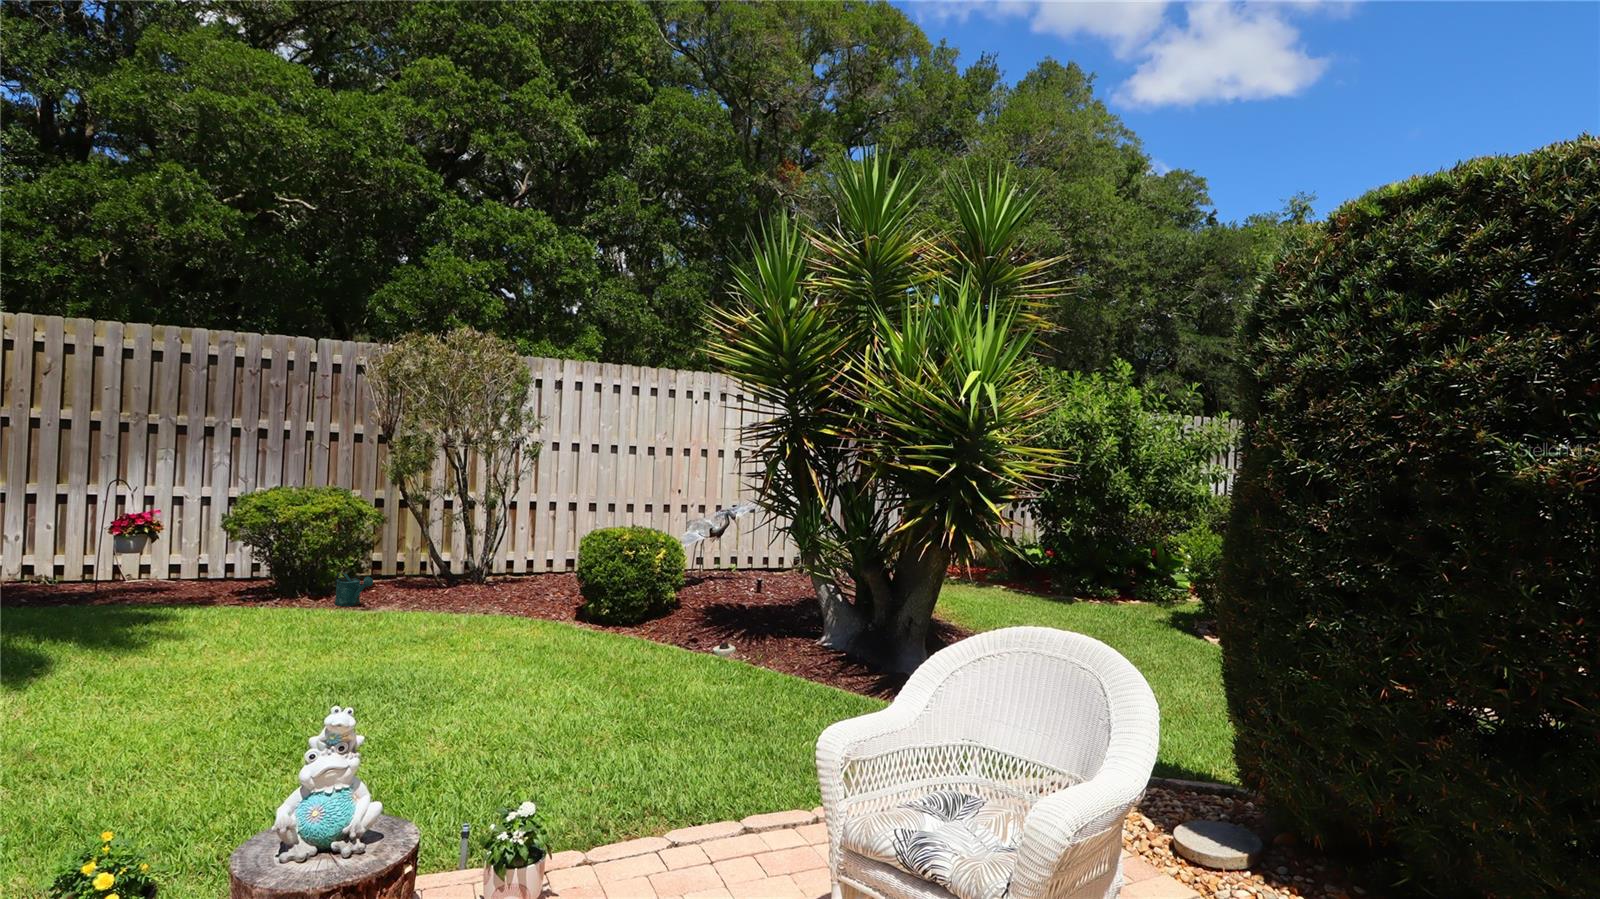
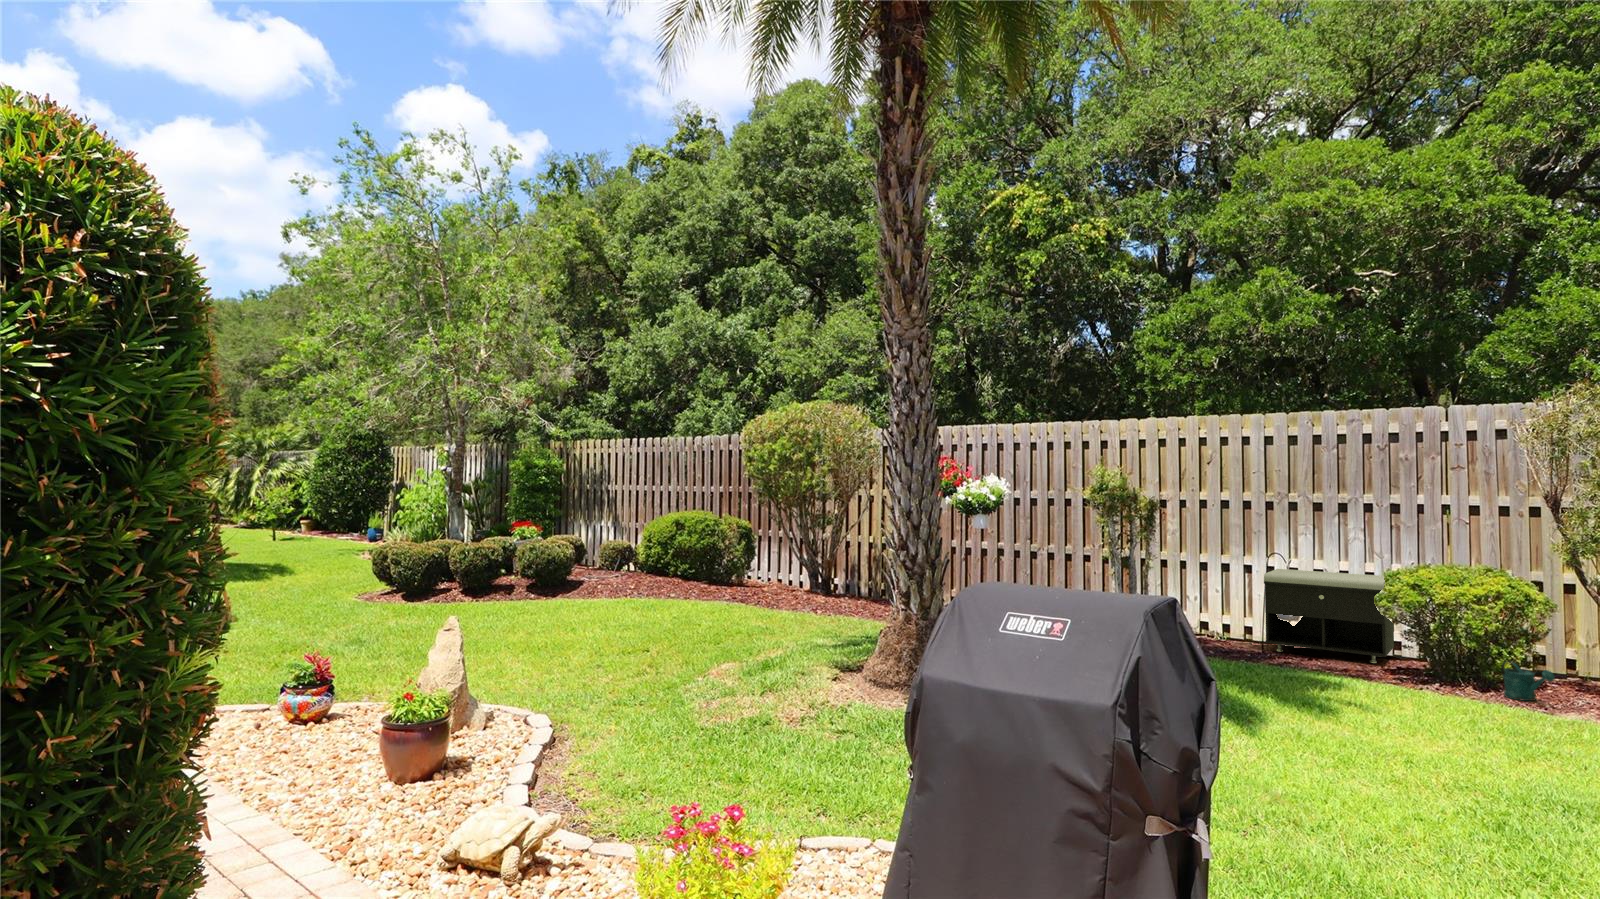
storage bench: none [103,498,255,590] -> present [1264,569,1394,663]

